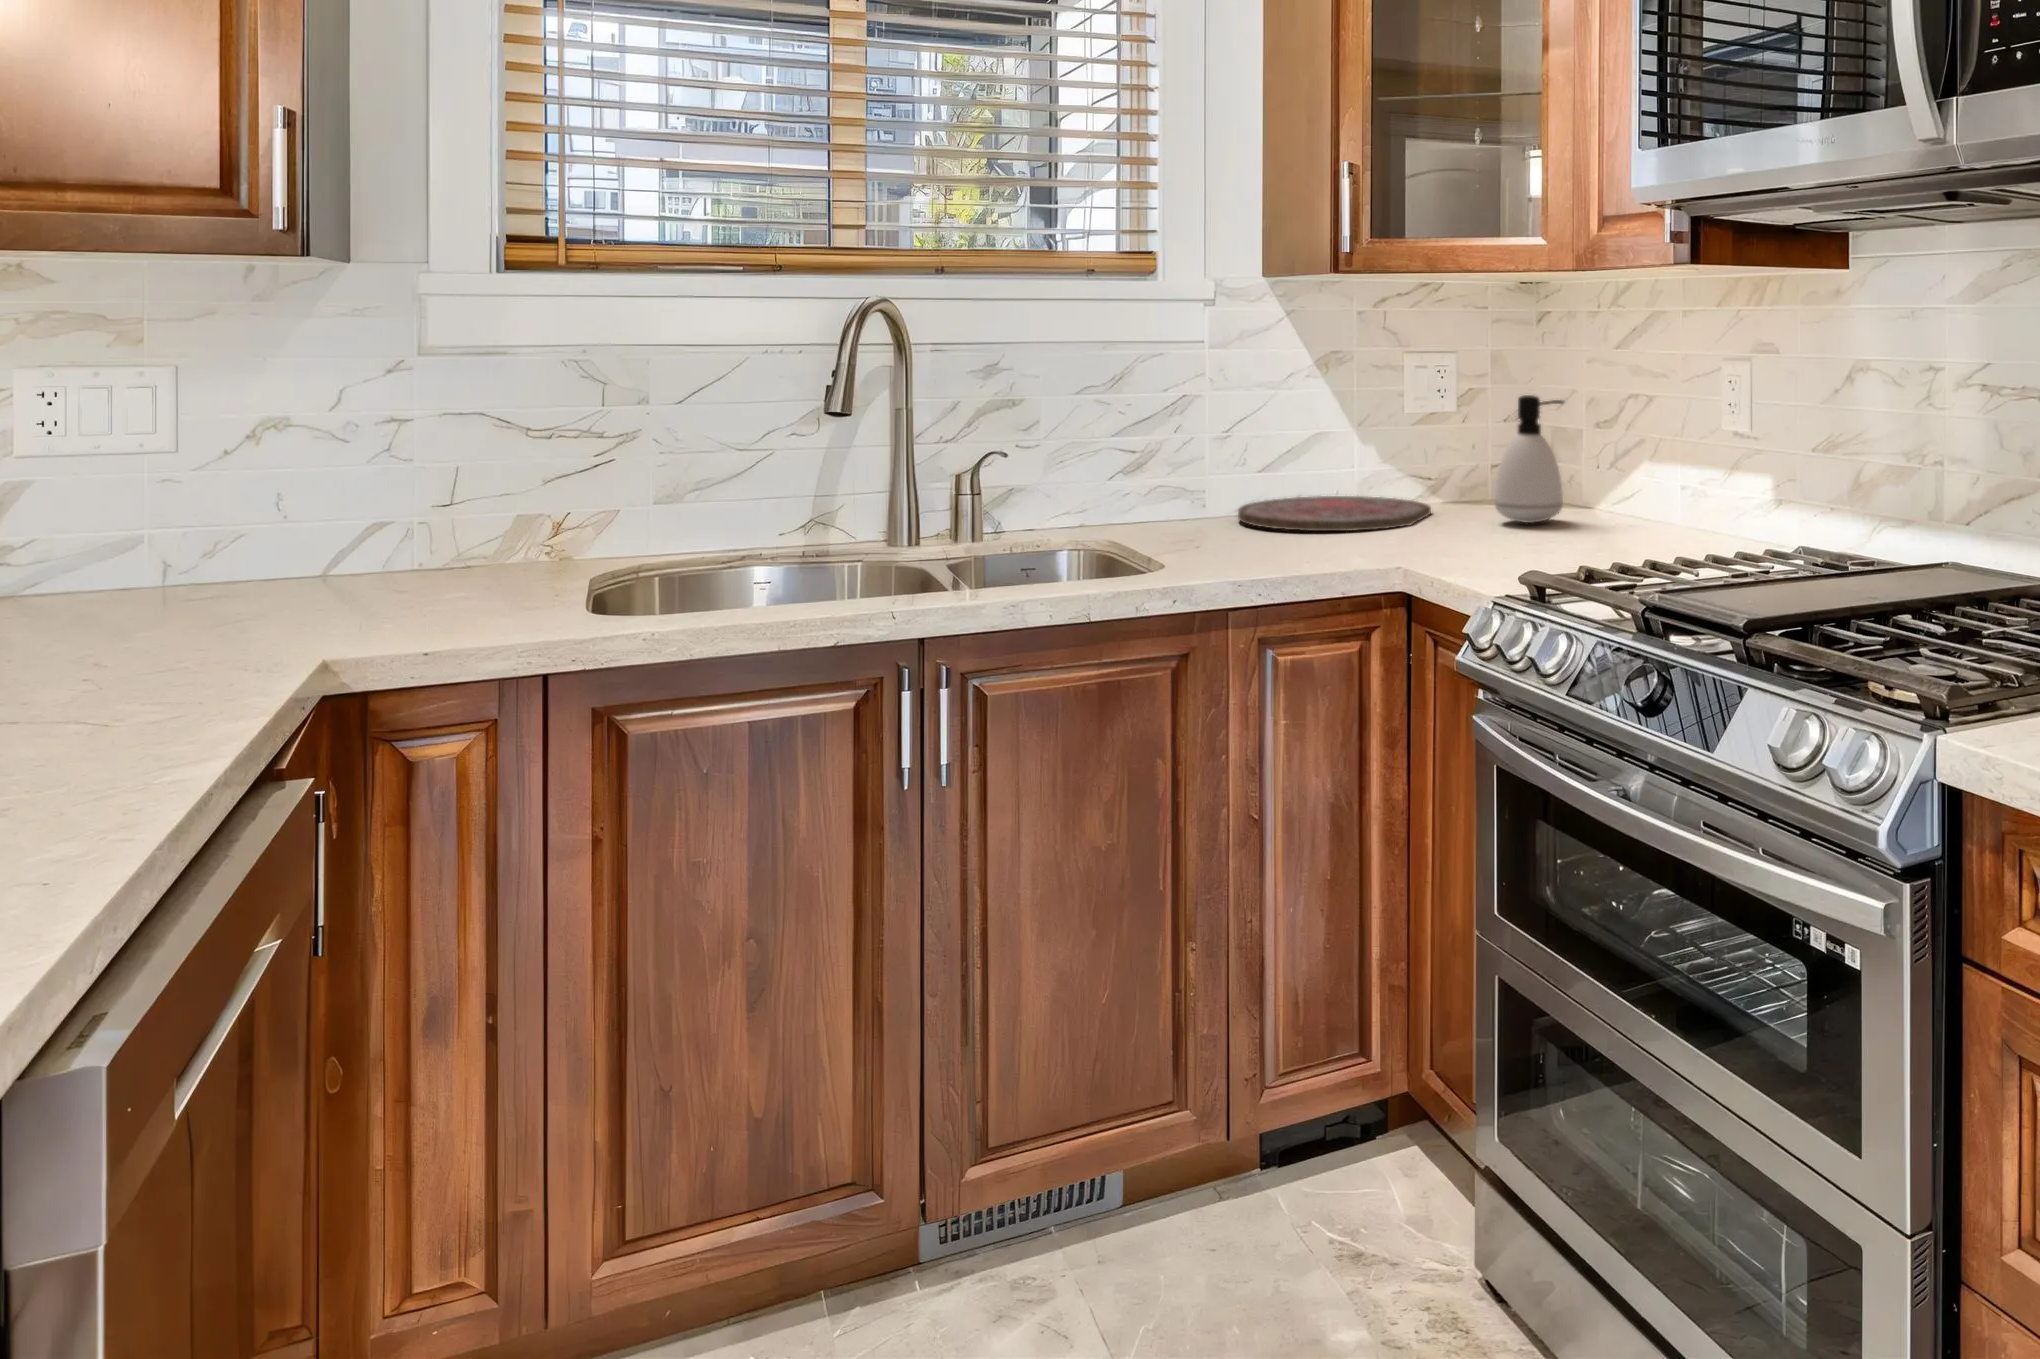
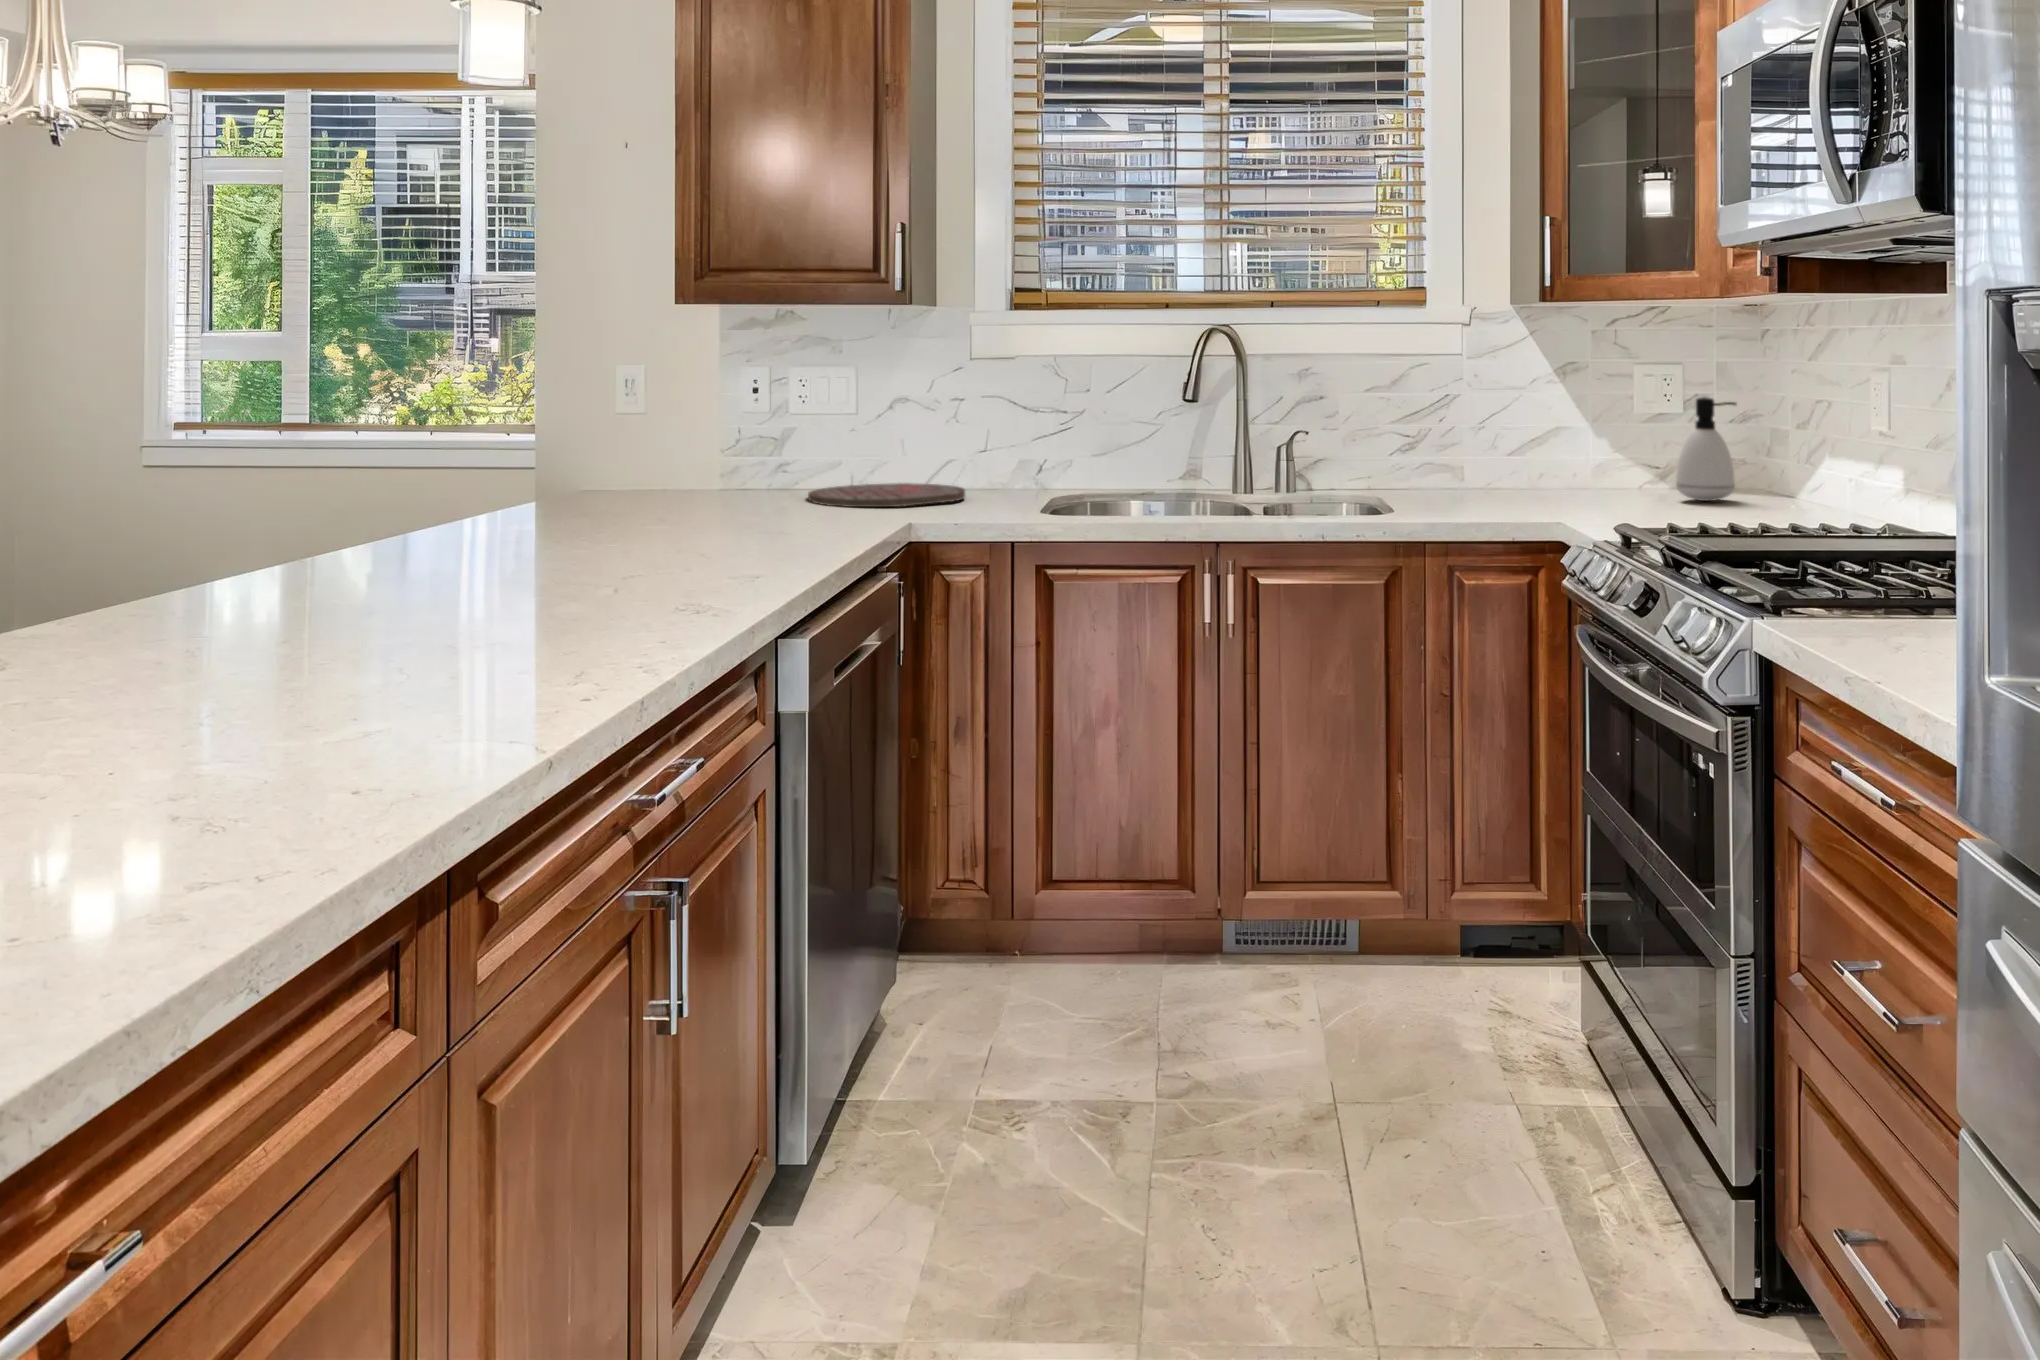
cutting board: present [1238,496,1431,531] -> present [808,483,965,507]

